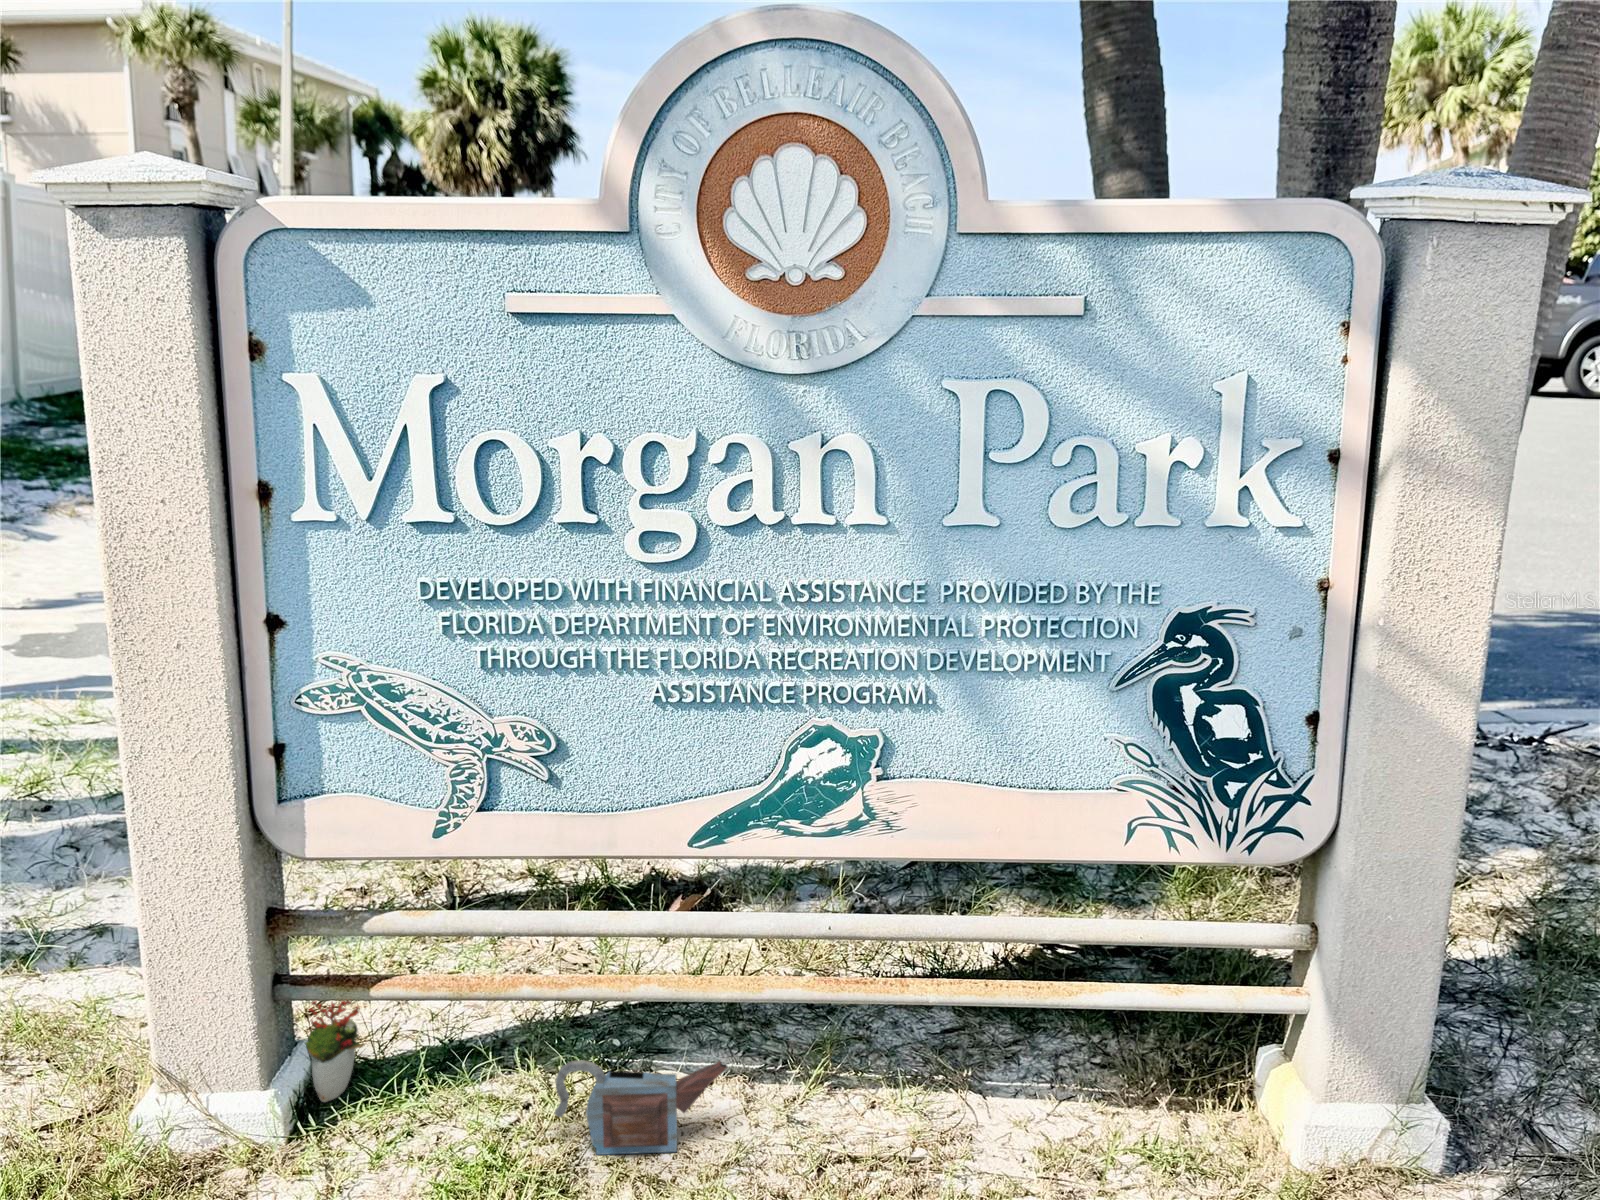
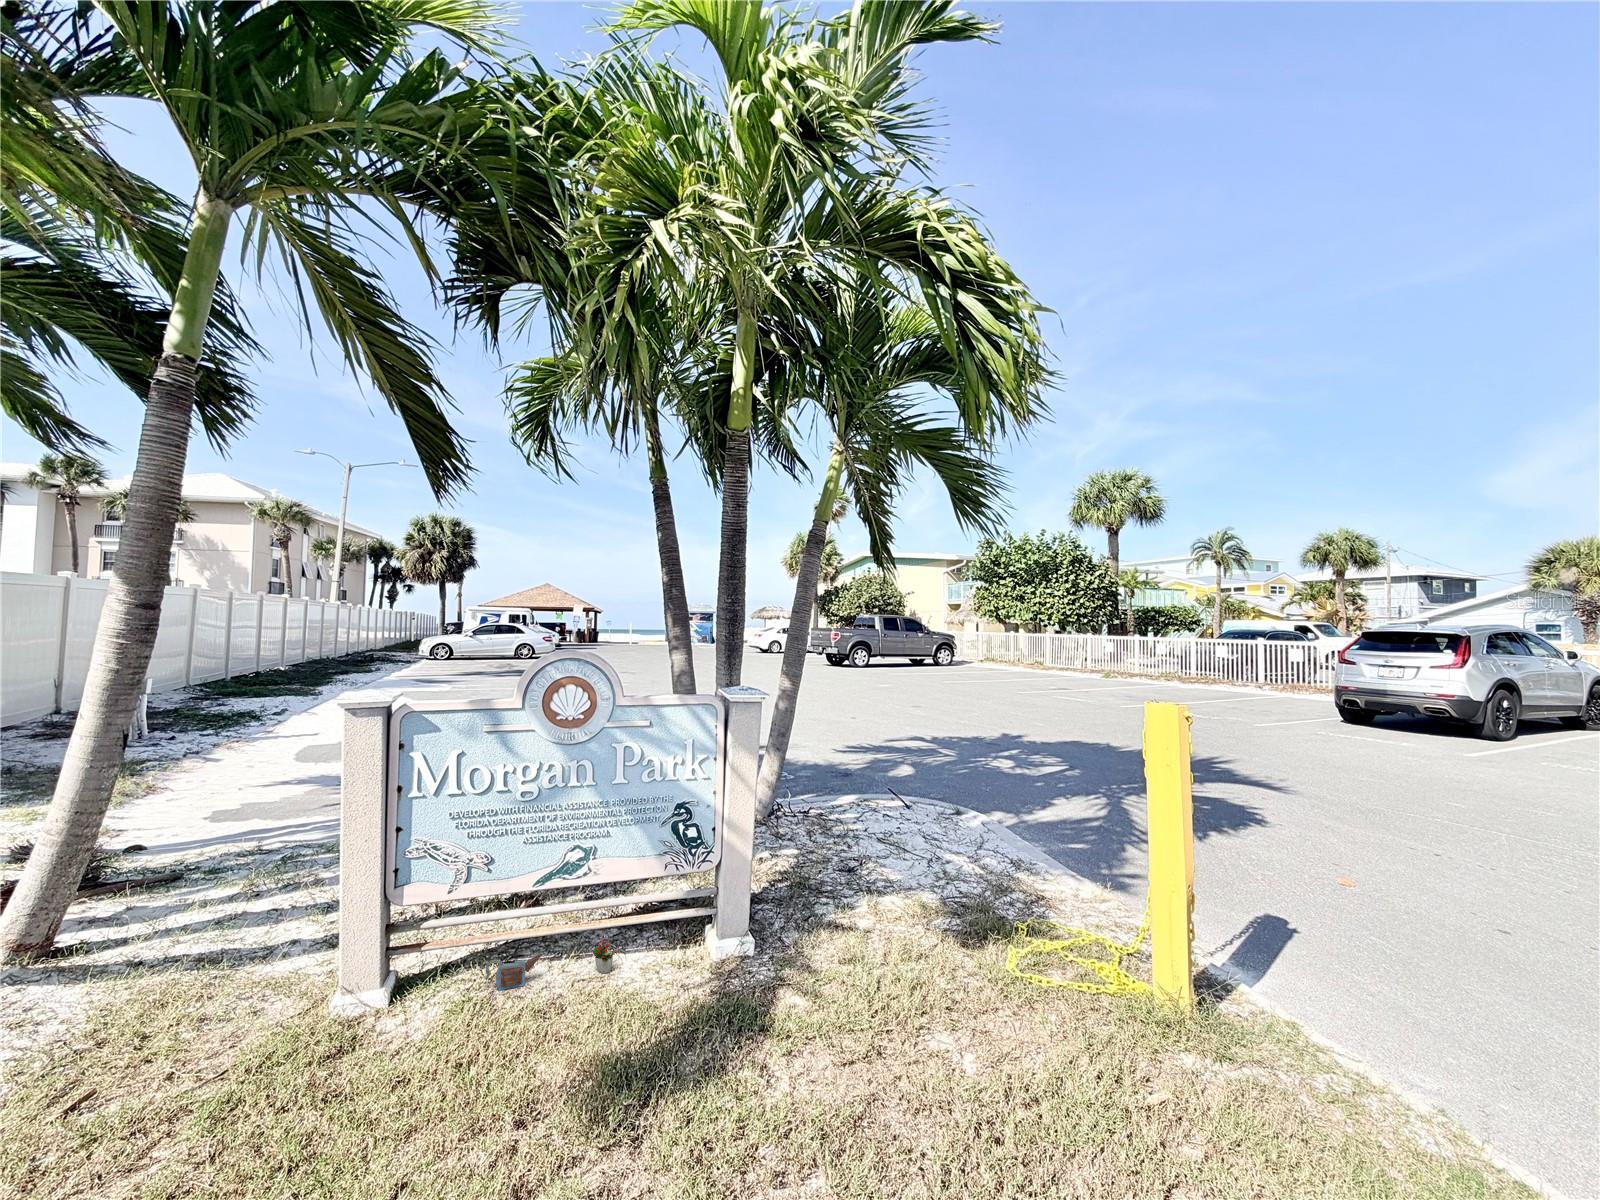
decorative plant: present [306,1001,363,1102] -> present [593,936,613,973]

